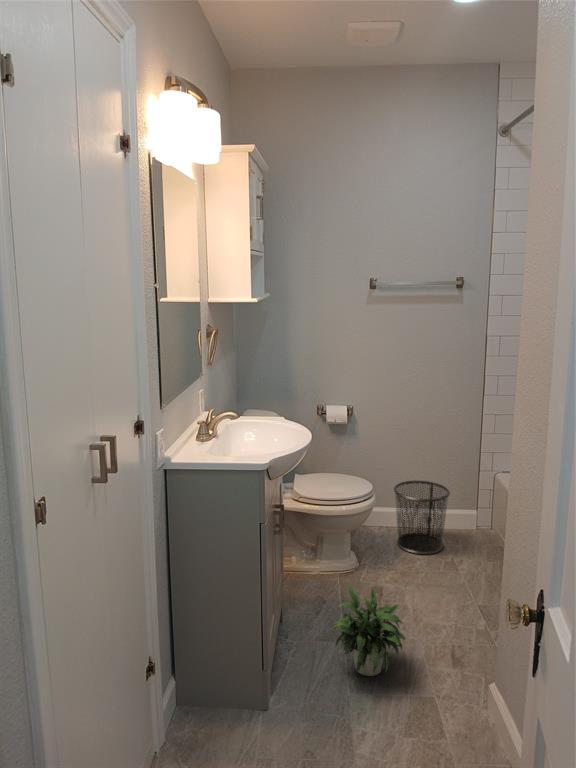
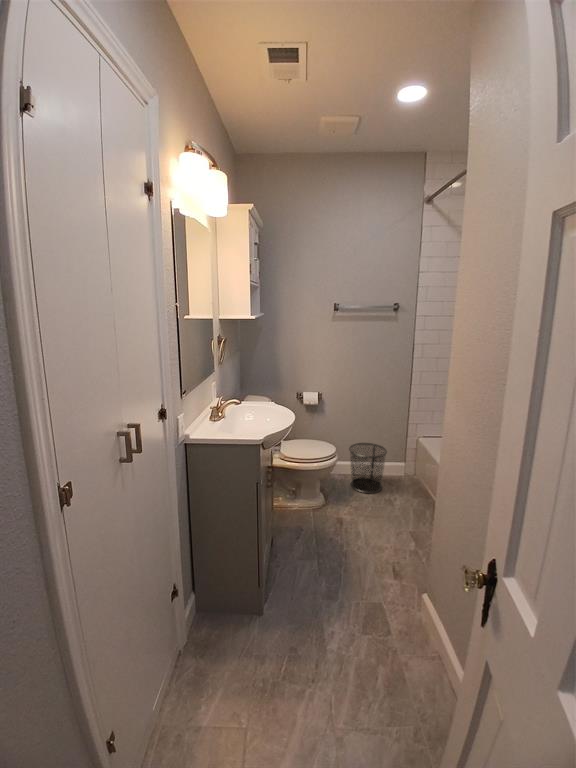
potted plant: present [331,585,405,676] -> none [307,521,361,588]

